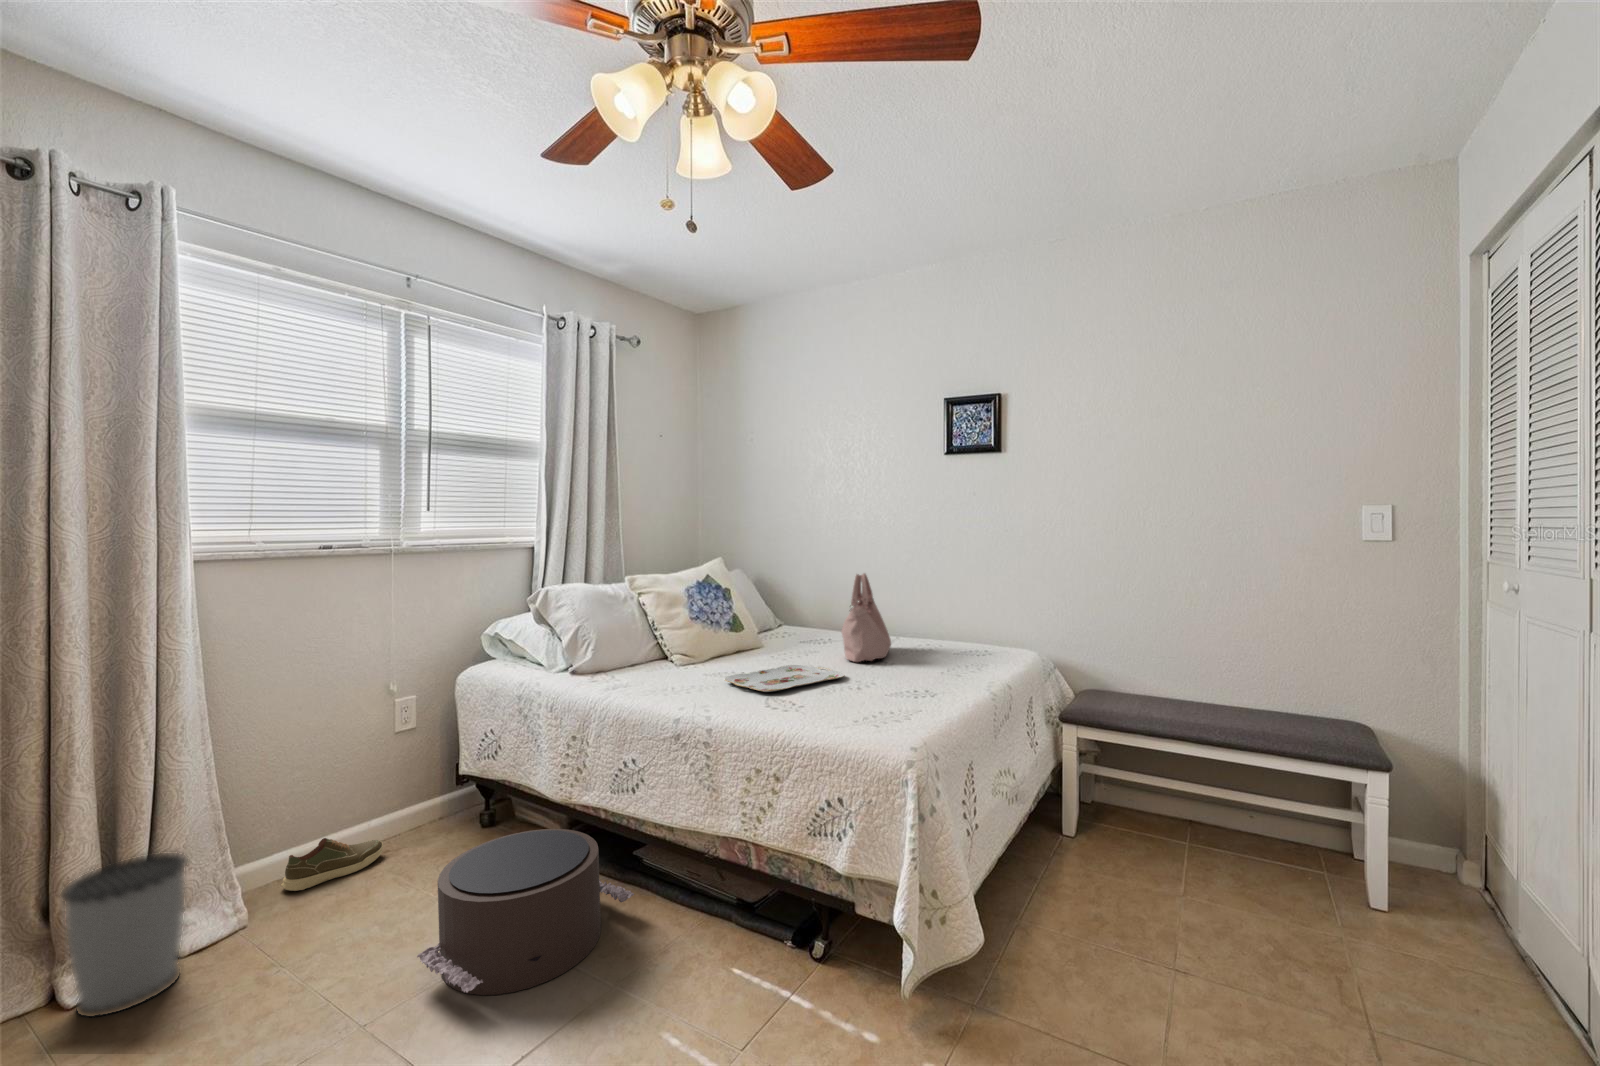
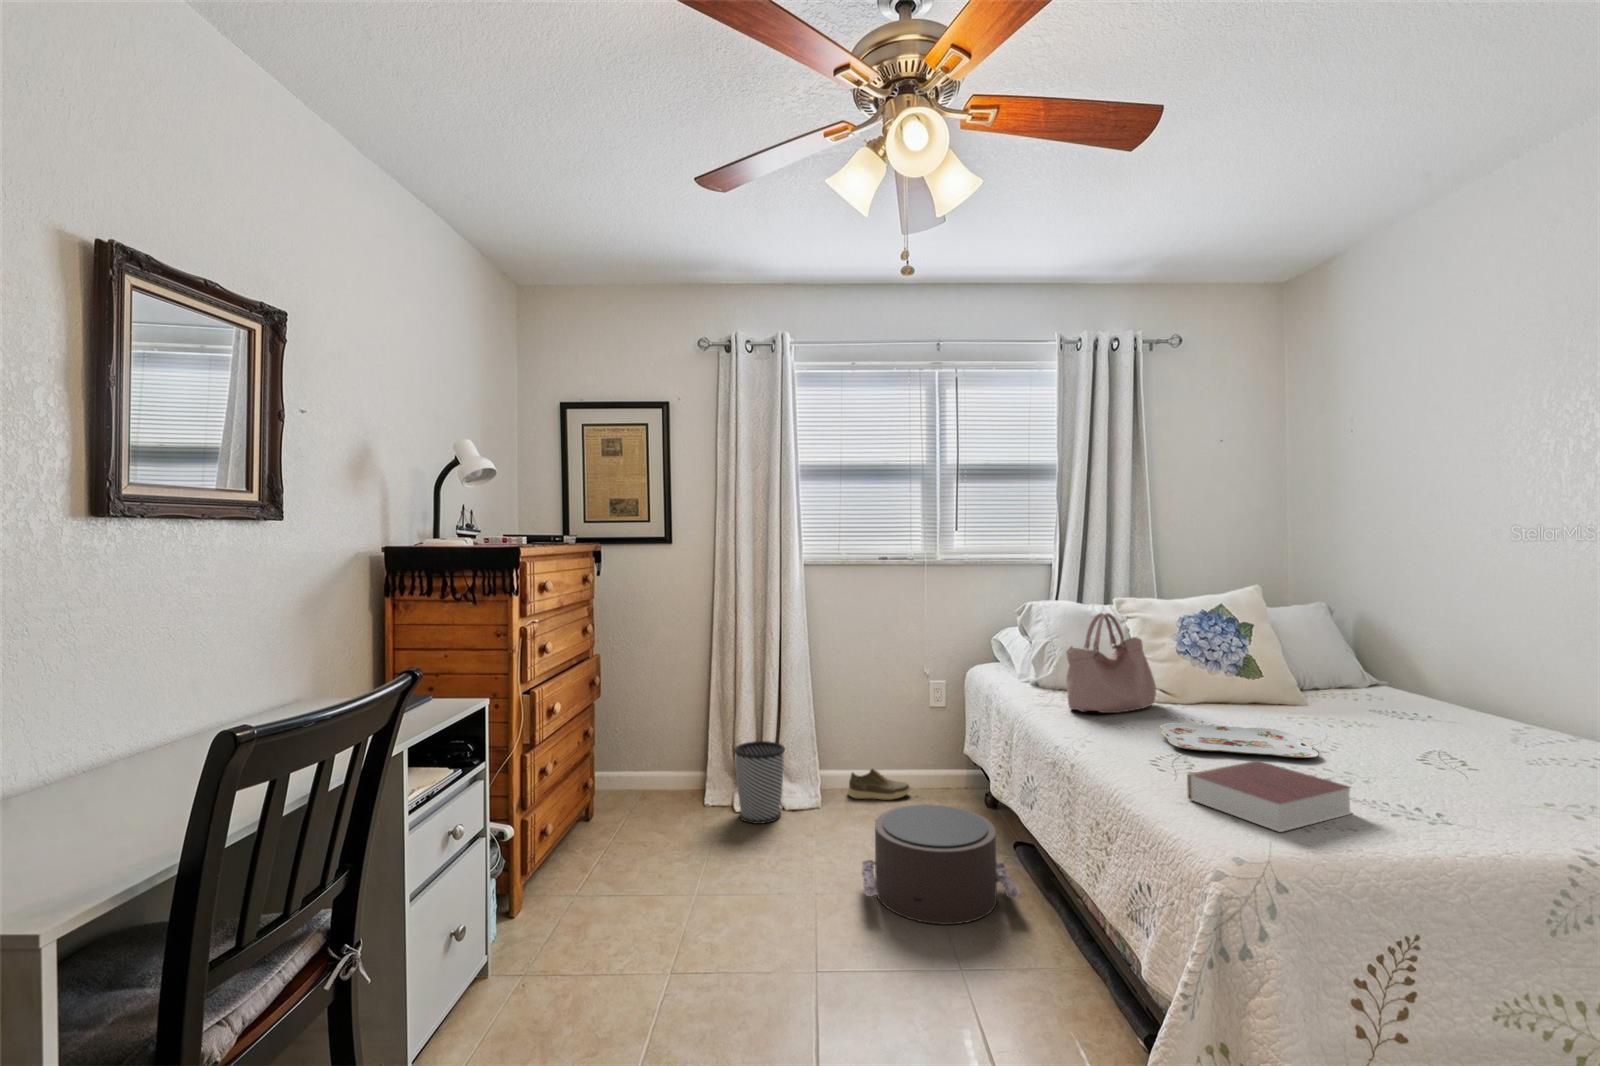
handbag: present [842,573,891,662] -> present [1066,613,1156,713]
book: none [840,682,922,725] -> present [1187,761,1352,832]

